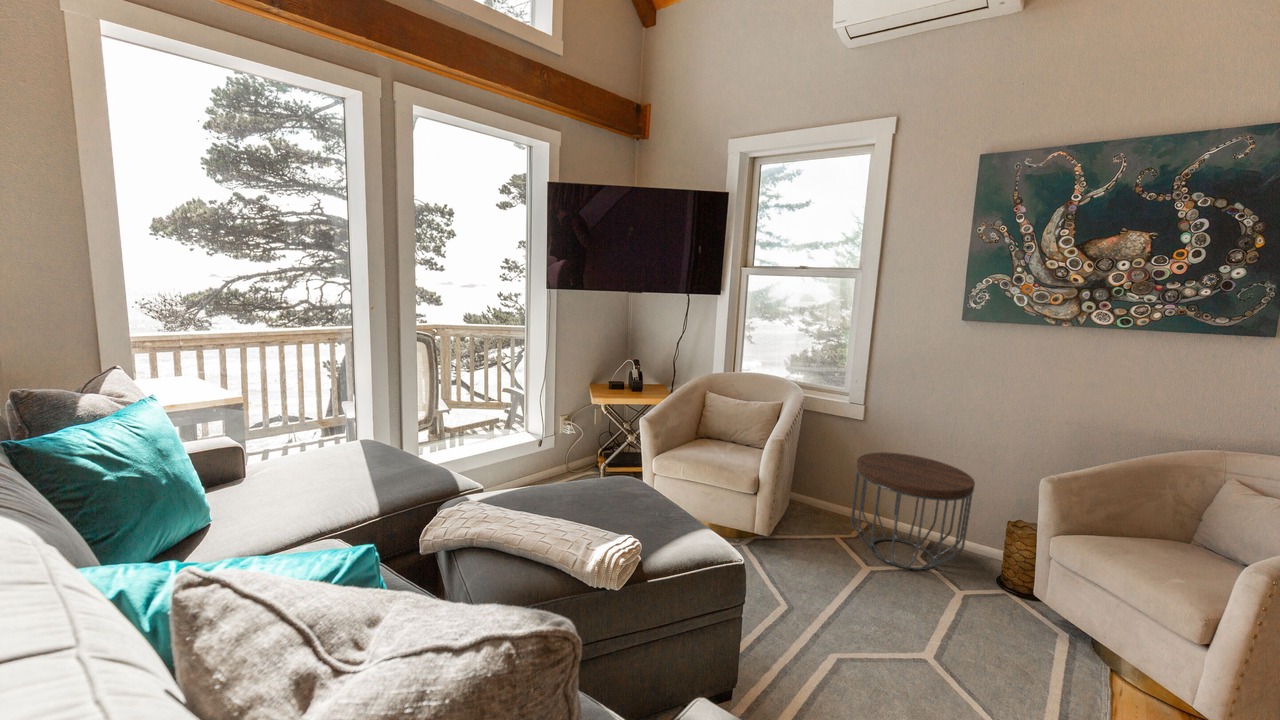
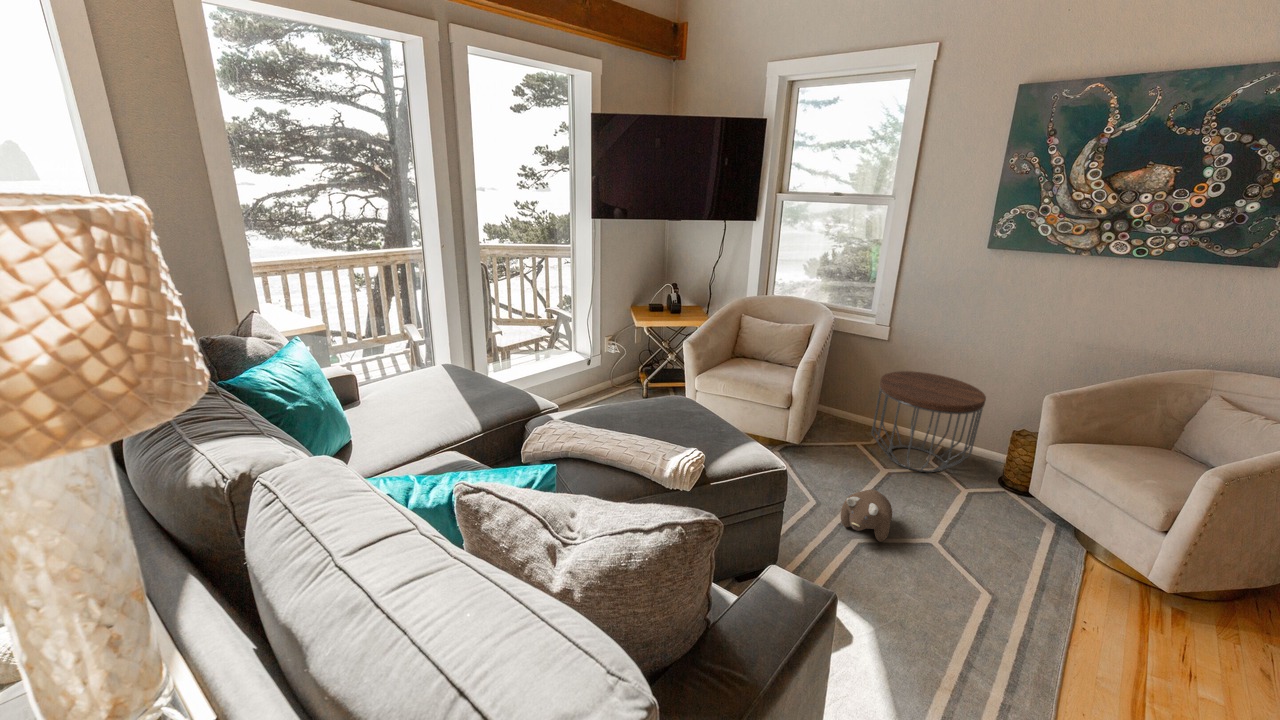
plush toy: none [816,591,877,659] -> present [841,490,892,542]

